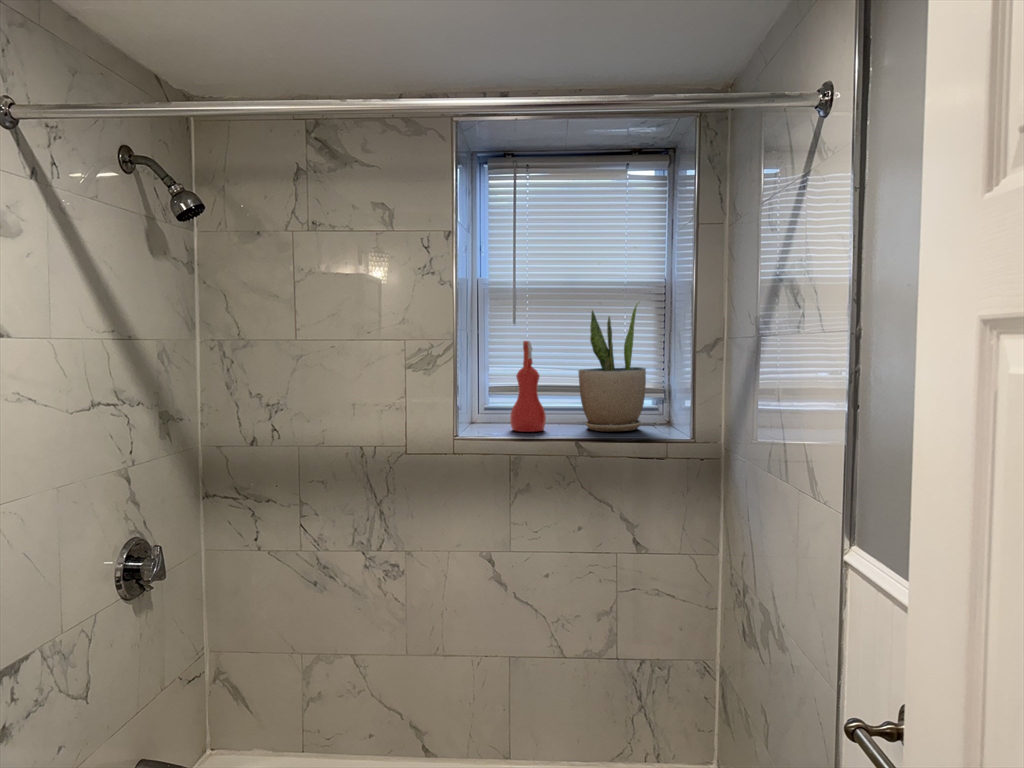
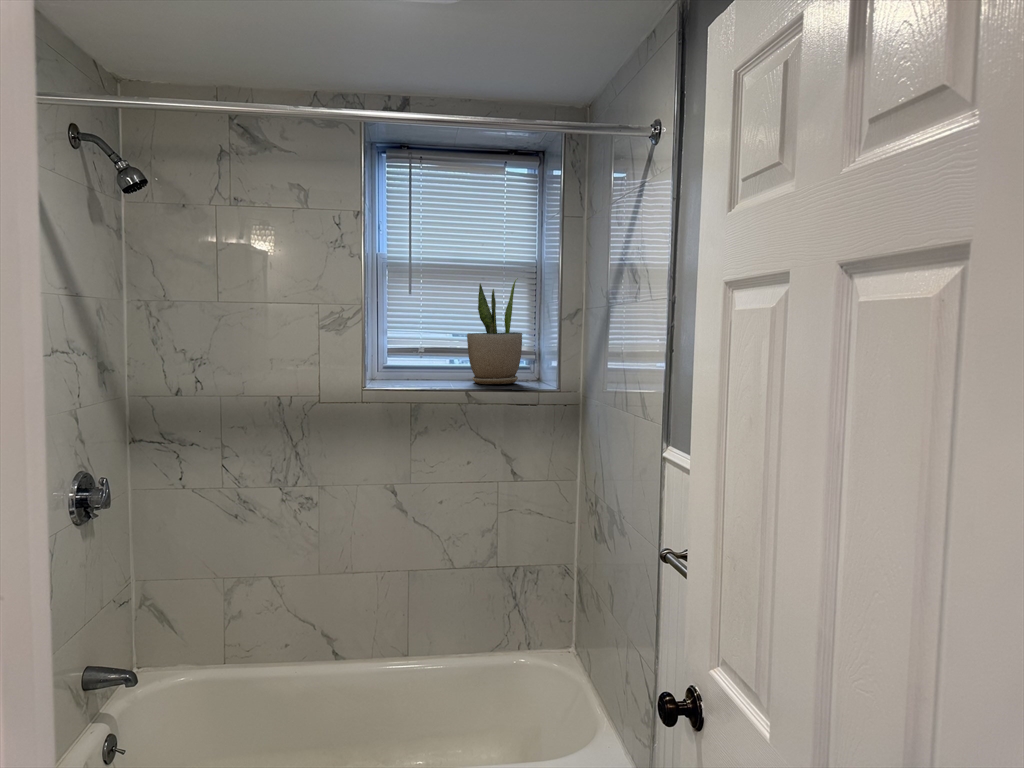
spray bottle: present [510,341,546,432] -> none [410,307,440,384]

